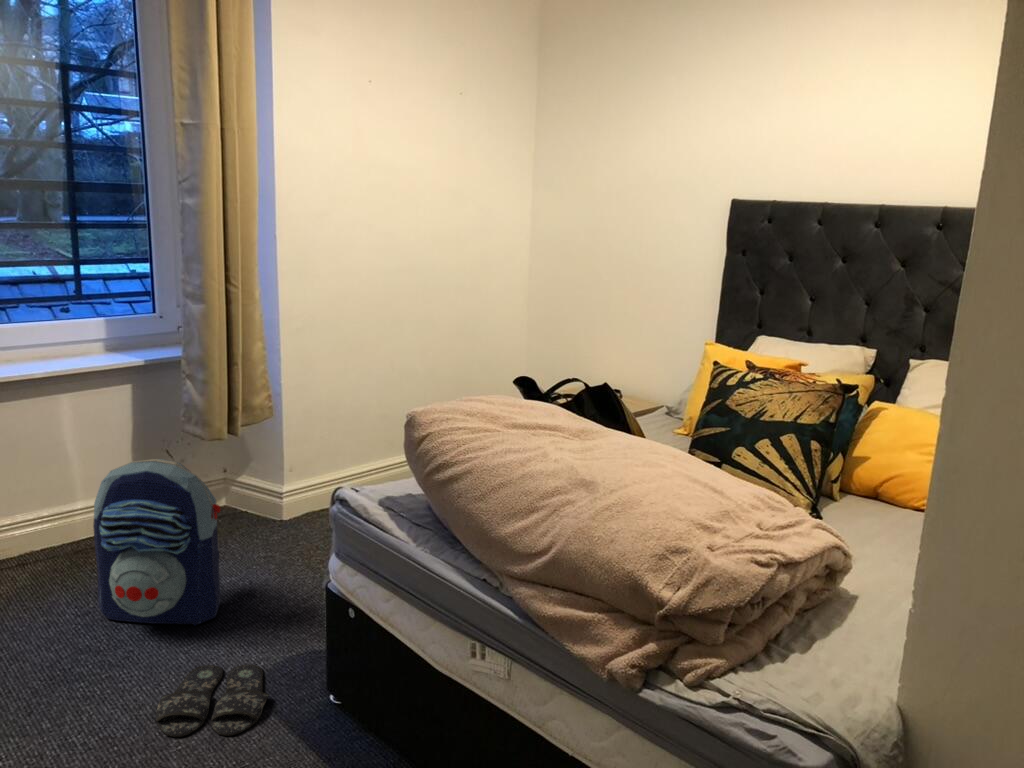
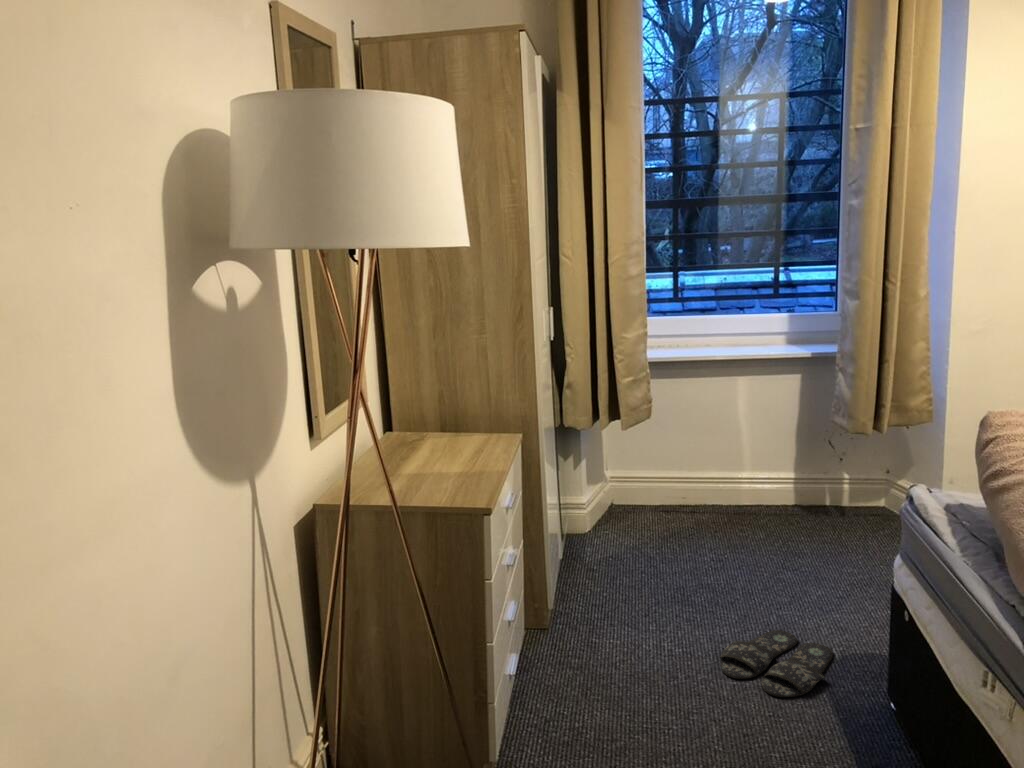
backpack: present [93,459,221,625] -> none [726,436,835,597]

